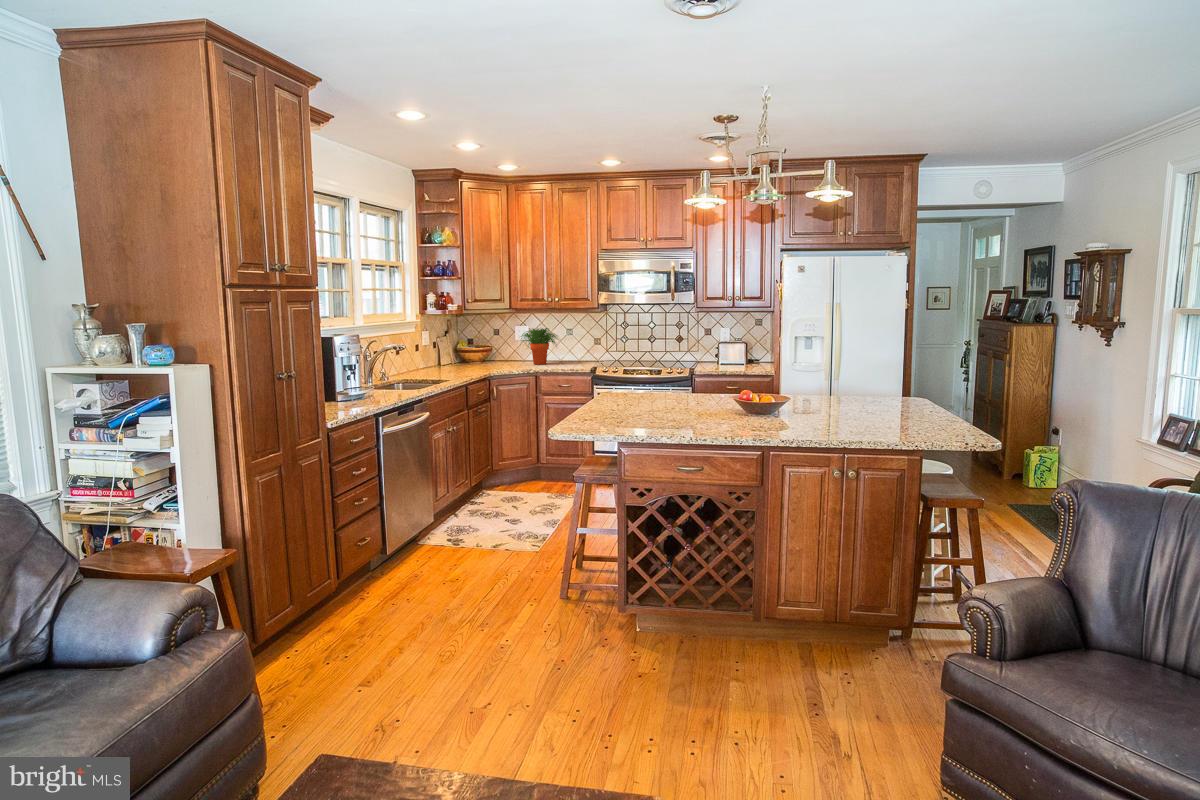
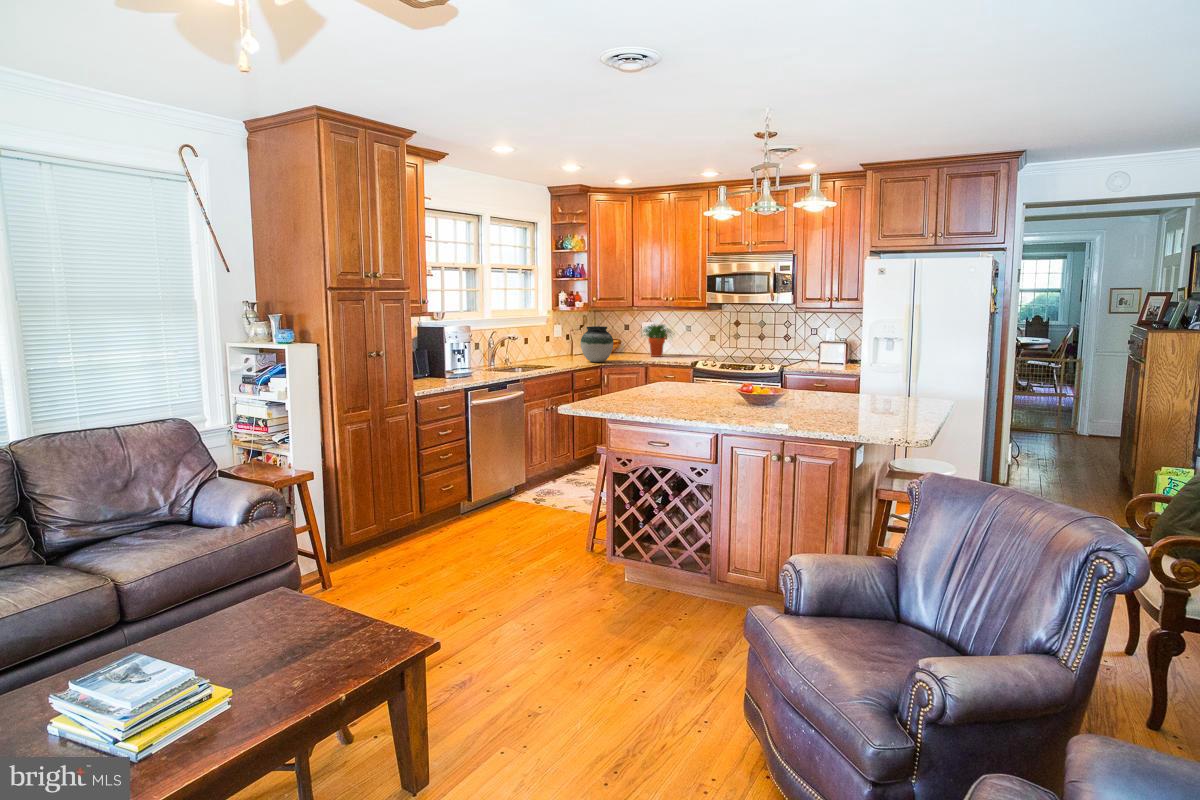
vase: none [464,332,503,374] -> present [581,326,614,362]

